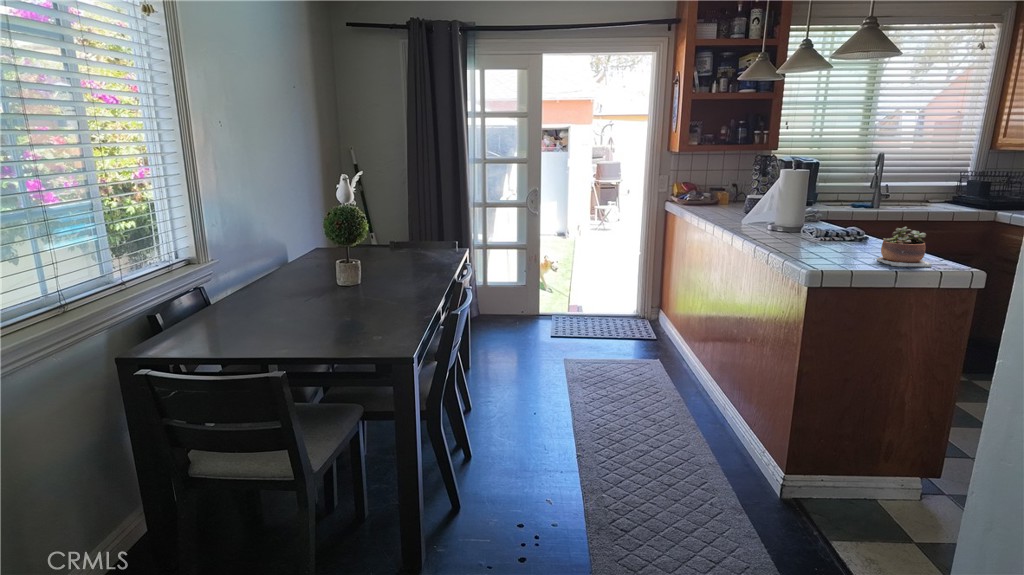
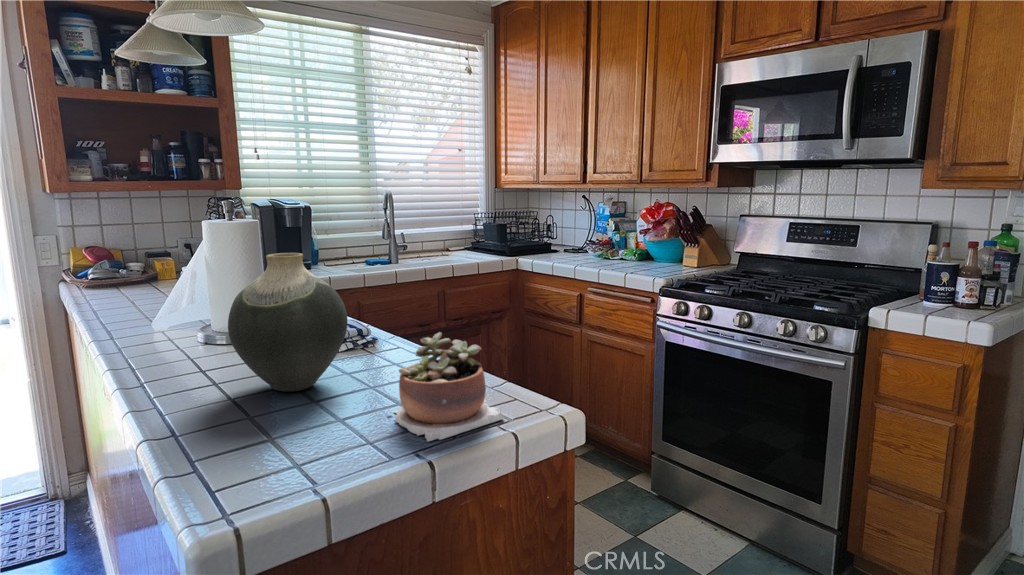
vase: none [803,187,858,248] -> present [228,253,348,392]

